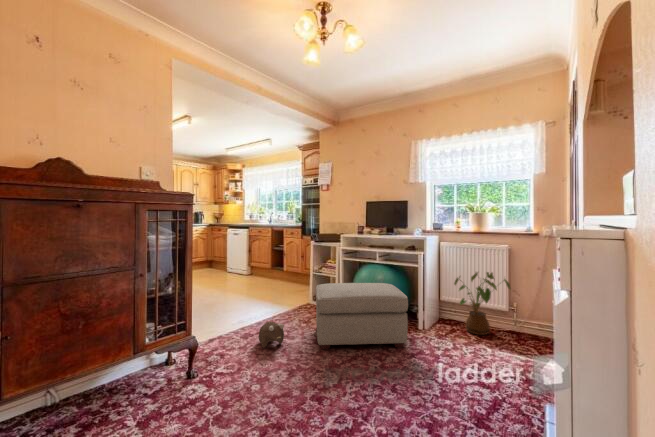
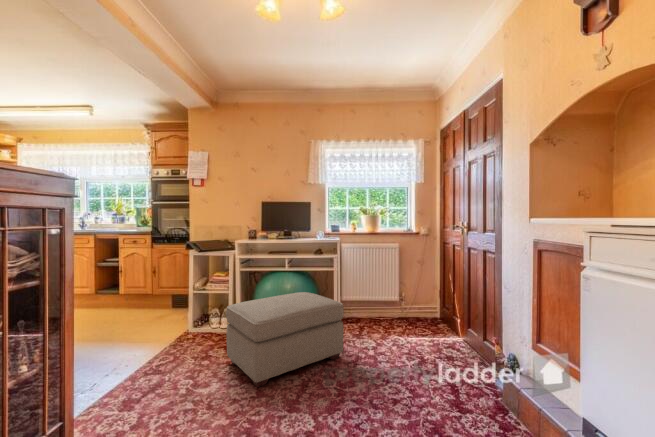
house plant: present [454,272,511,335] -> none [360,268,406,328]
plush toy: present [259,321,284,348] -> none [158,369,206,413]

